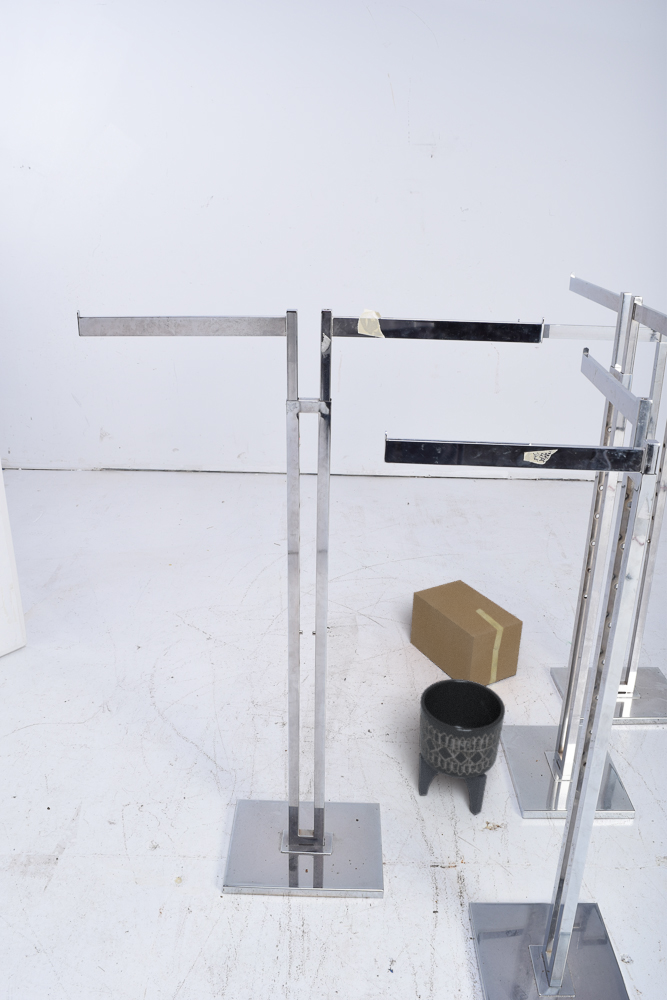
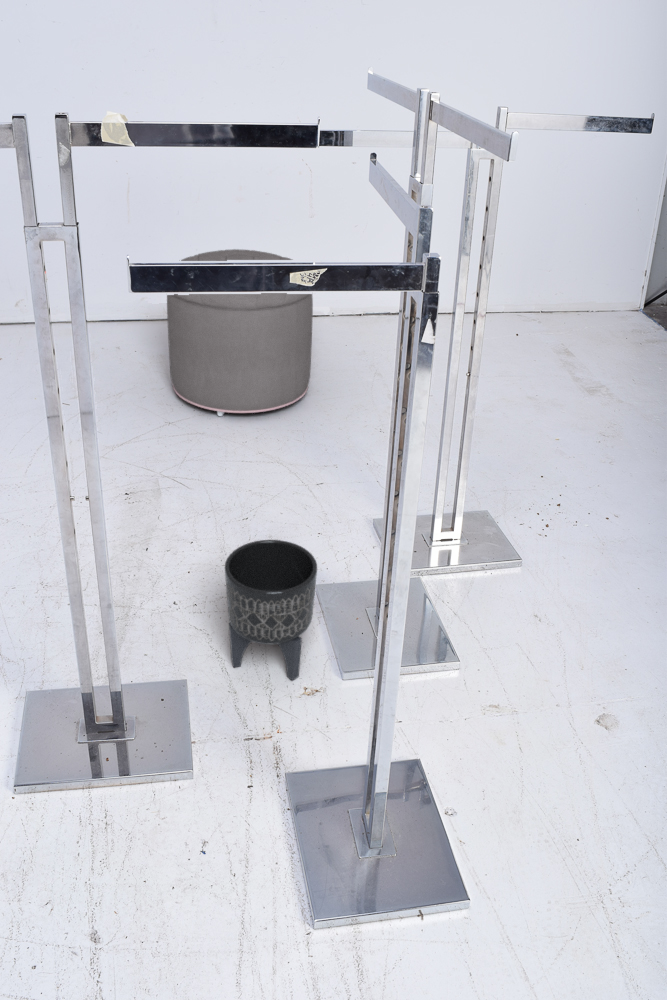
ottoman: none [367,423,496,562] -> present [167,249,313,416]
cardboard box: present [410,580,523,686] -> none [222,432,343,554]

